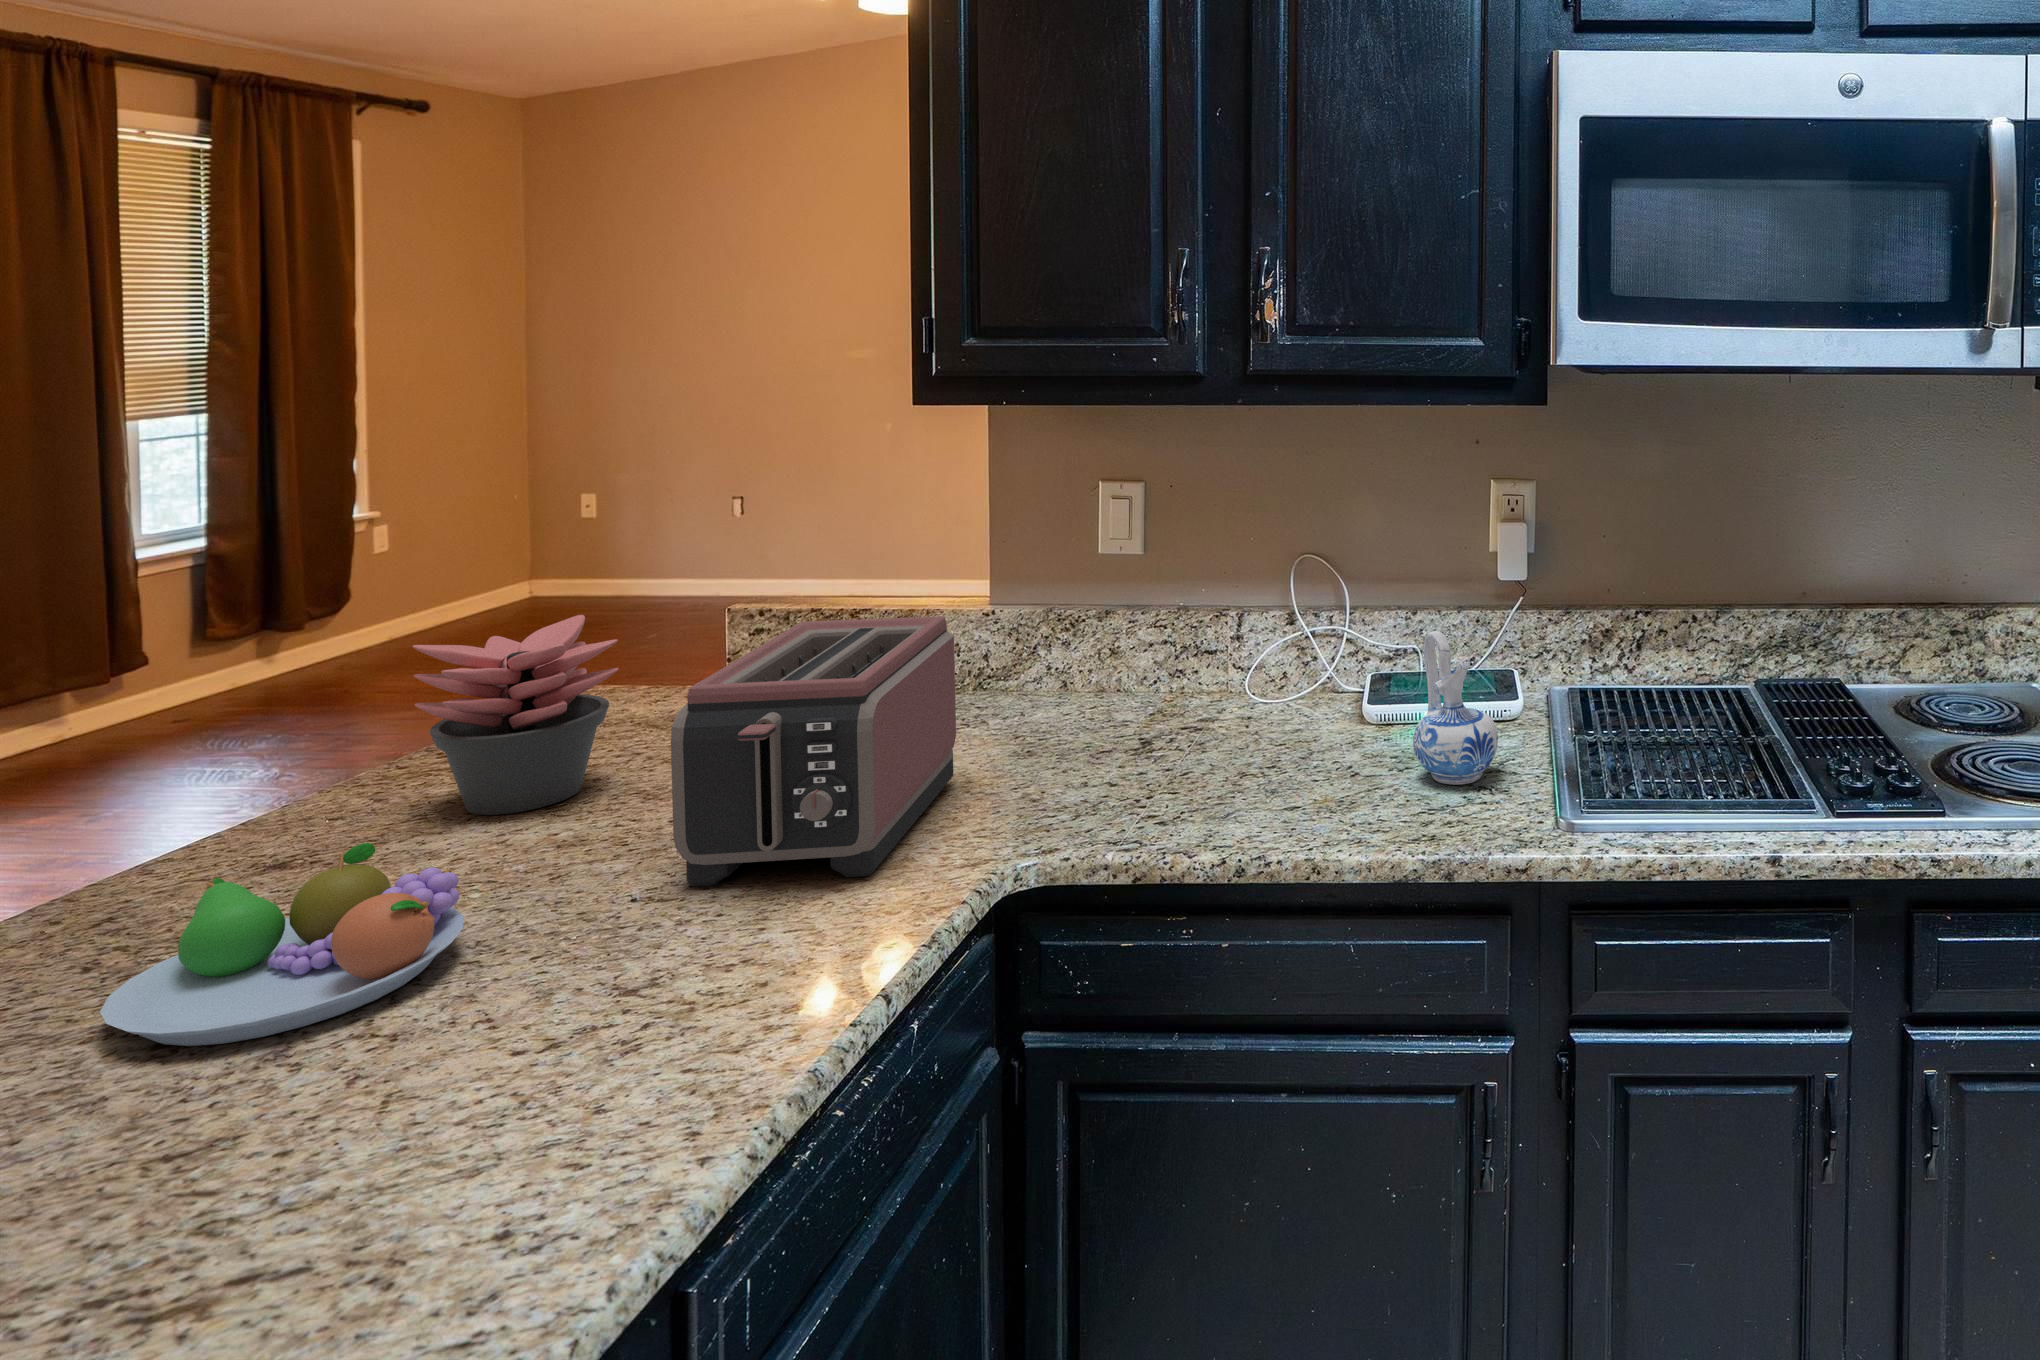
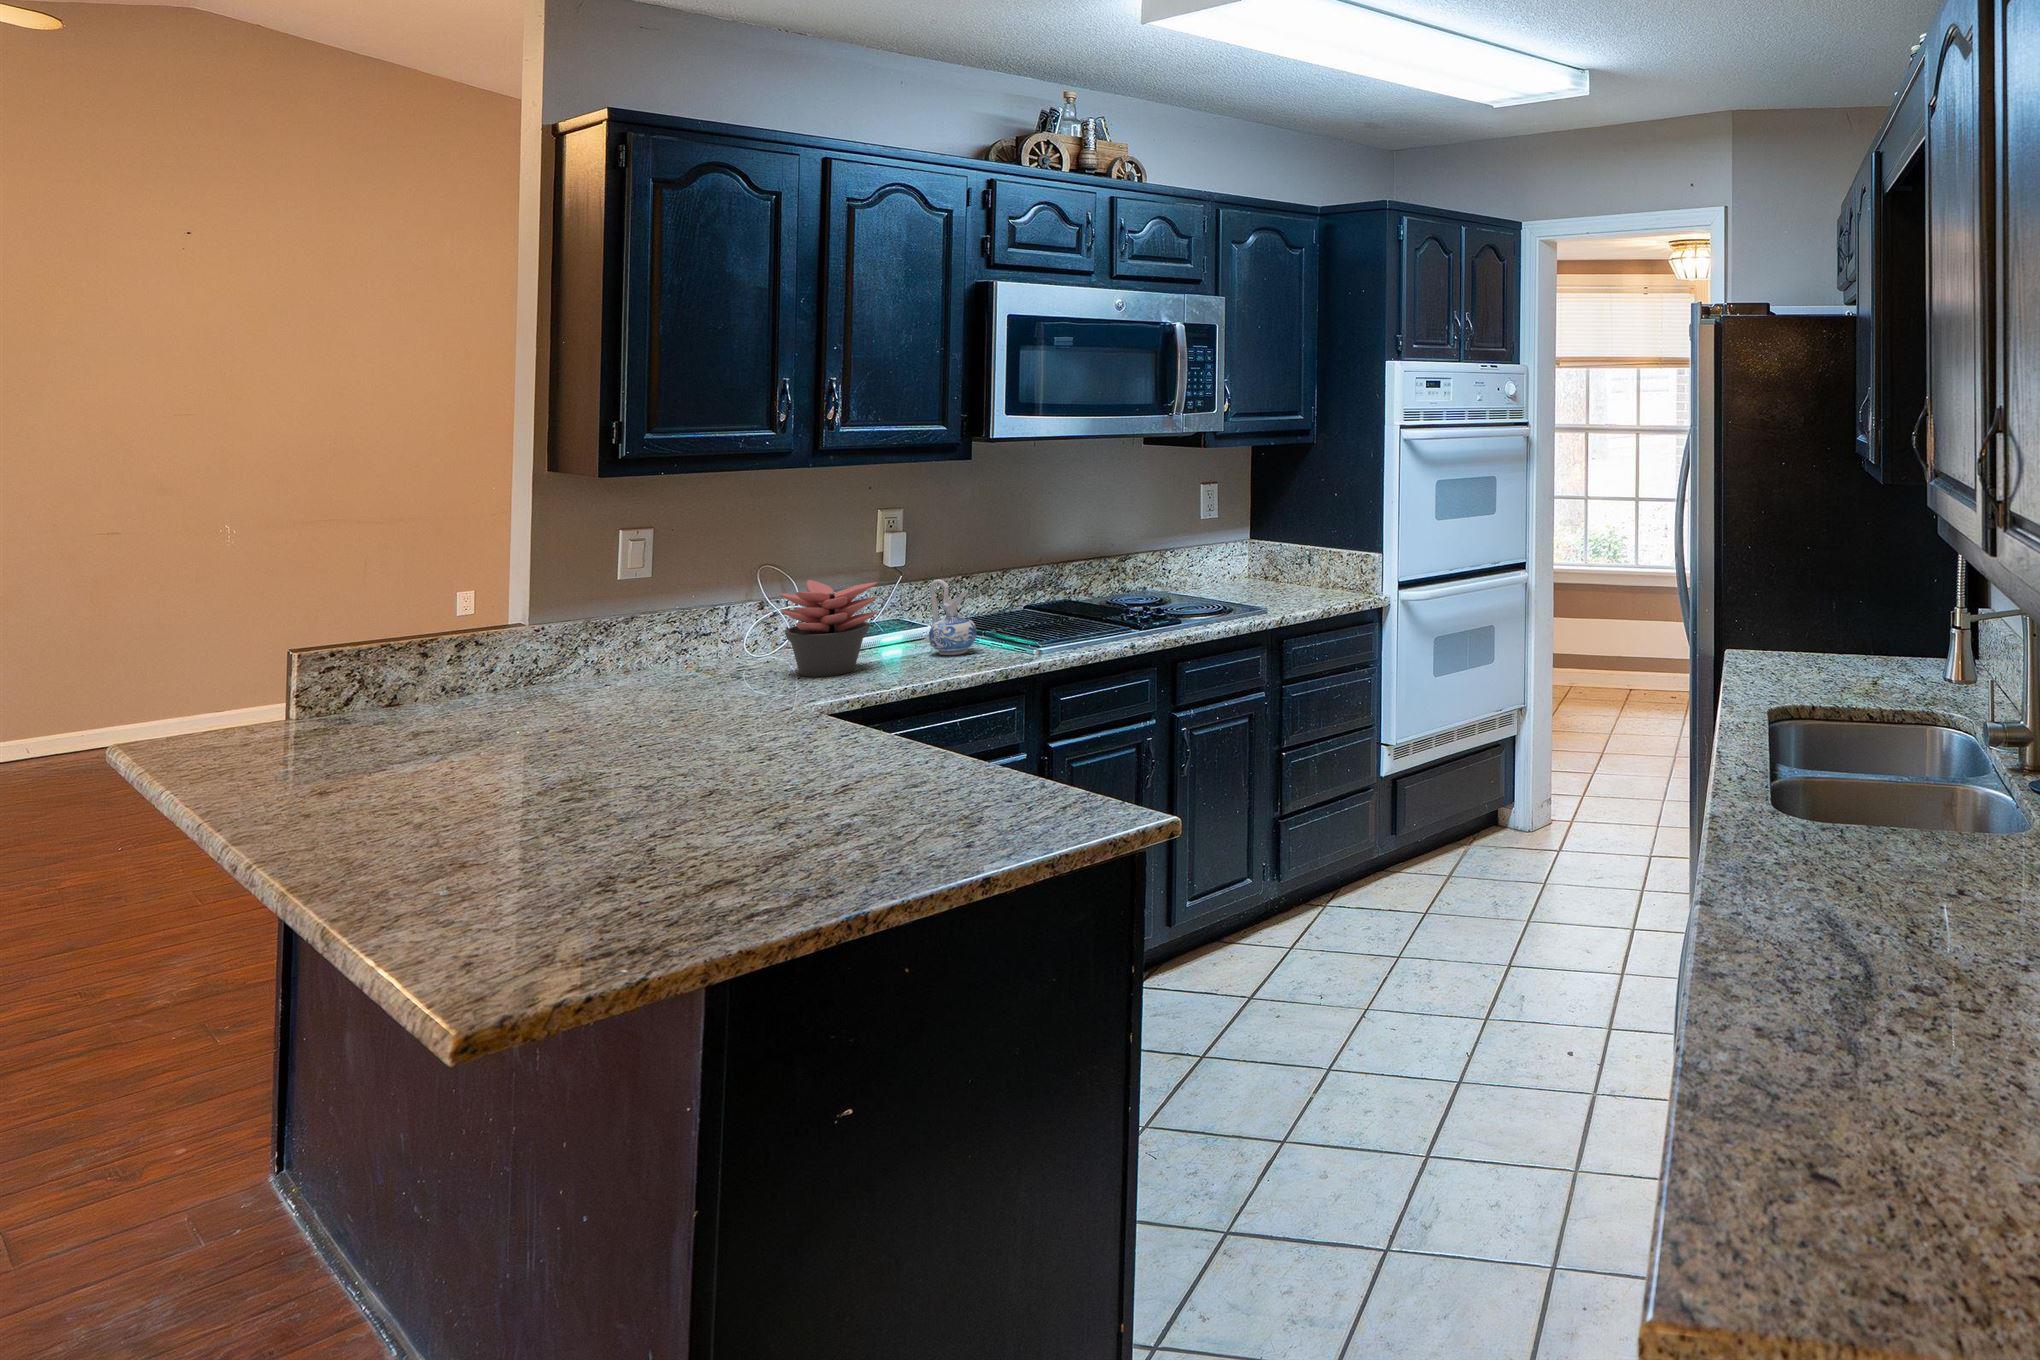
succulent plant: present [412,615,619,815] -> present [780,580,877,677]
toaster: present [671,616,956,887] -> none [573,601,761,740]
fruit bowl: present [100,843,464,1046] -> none [459,722,651,803]

